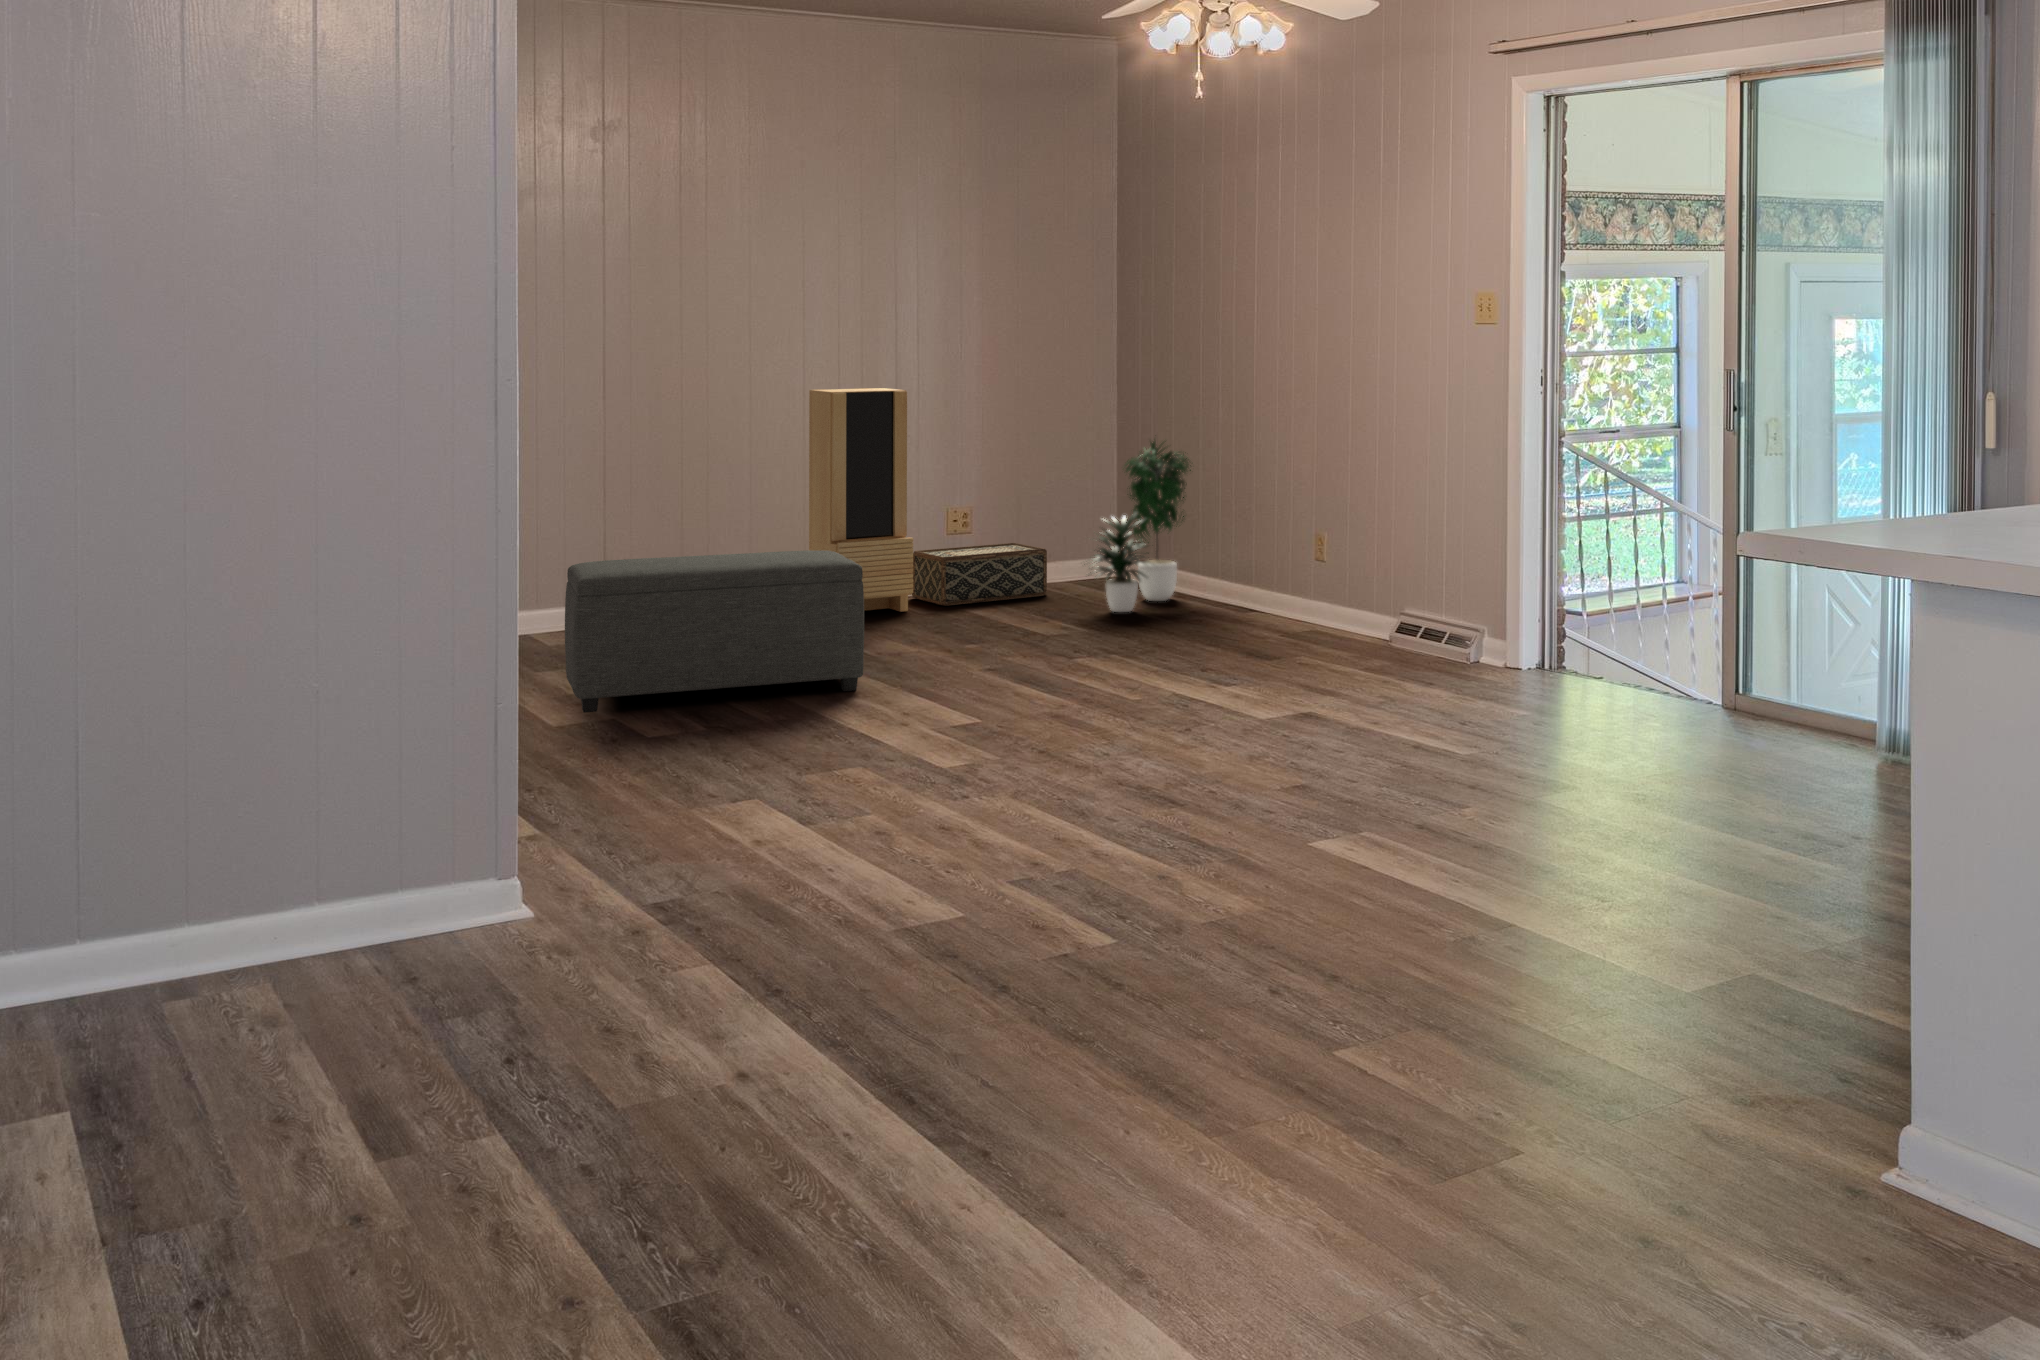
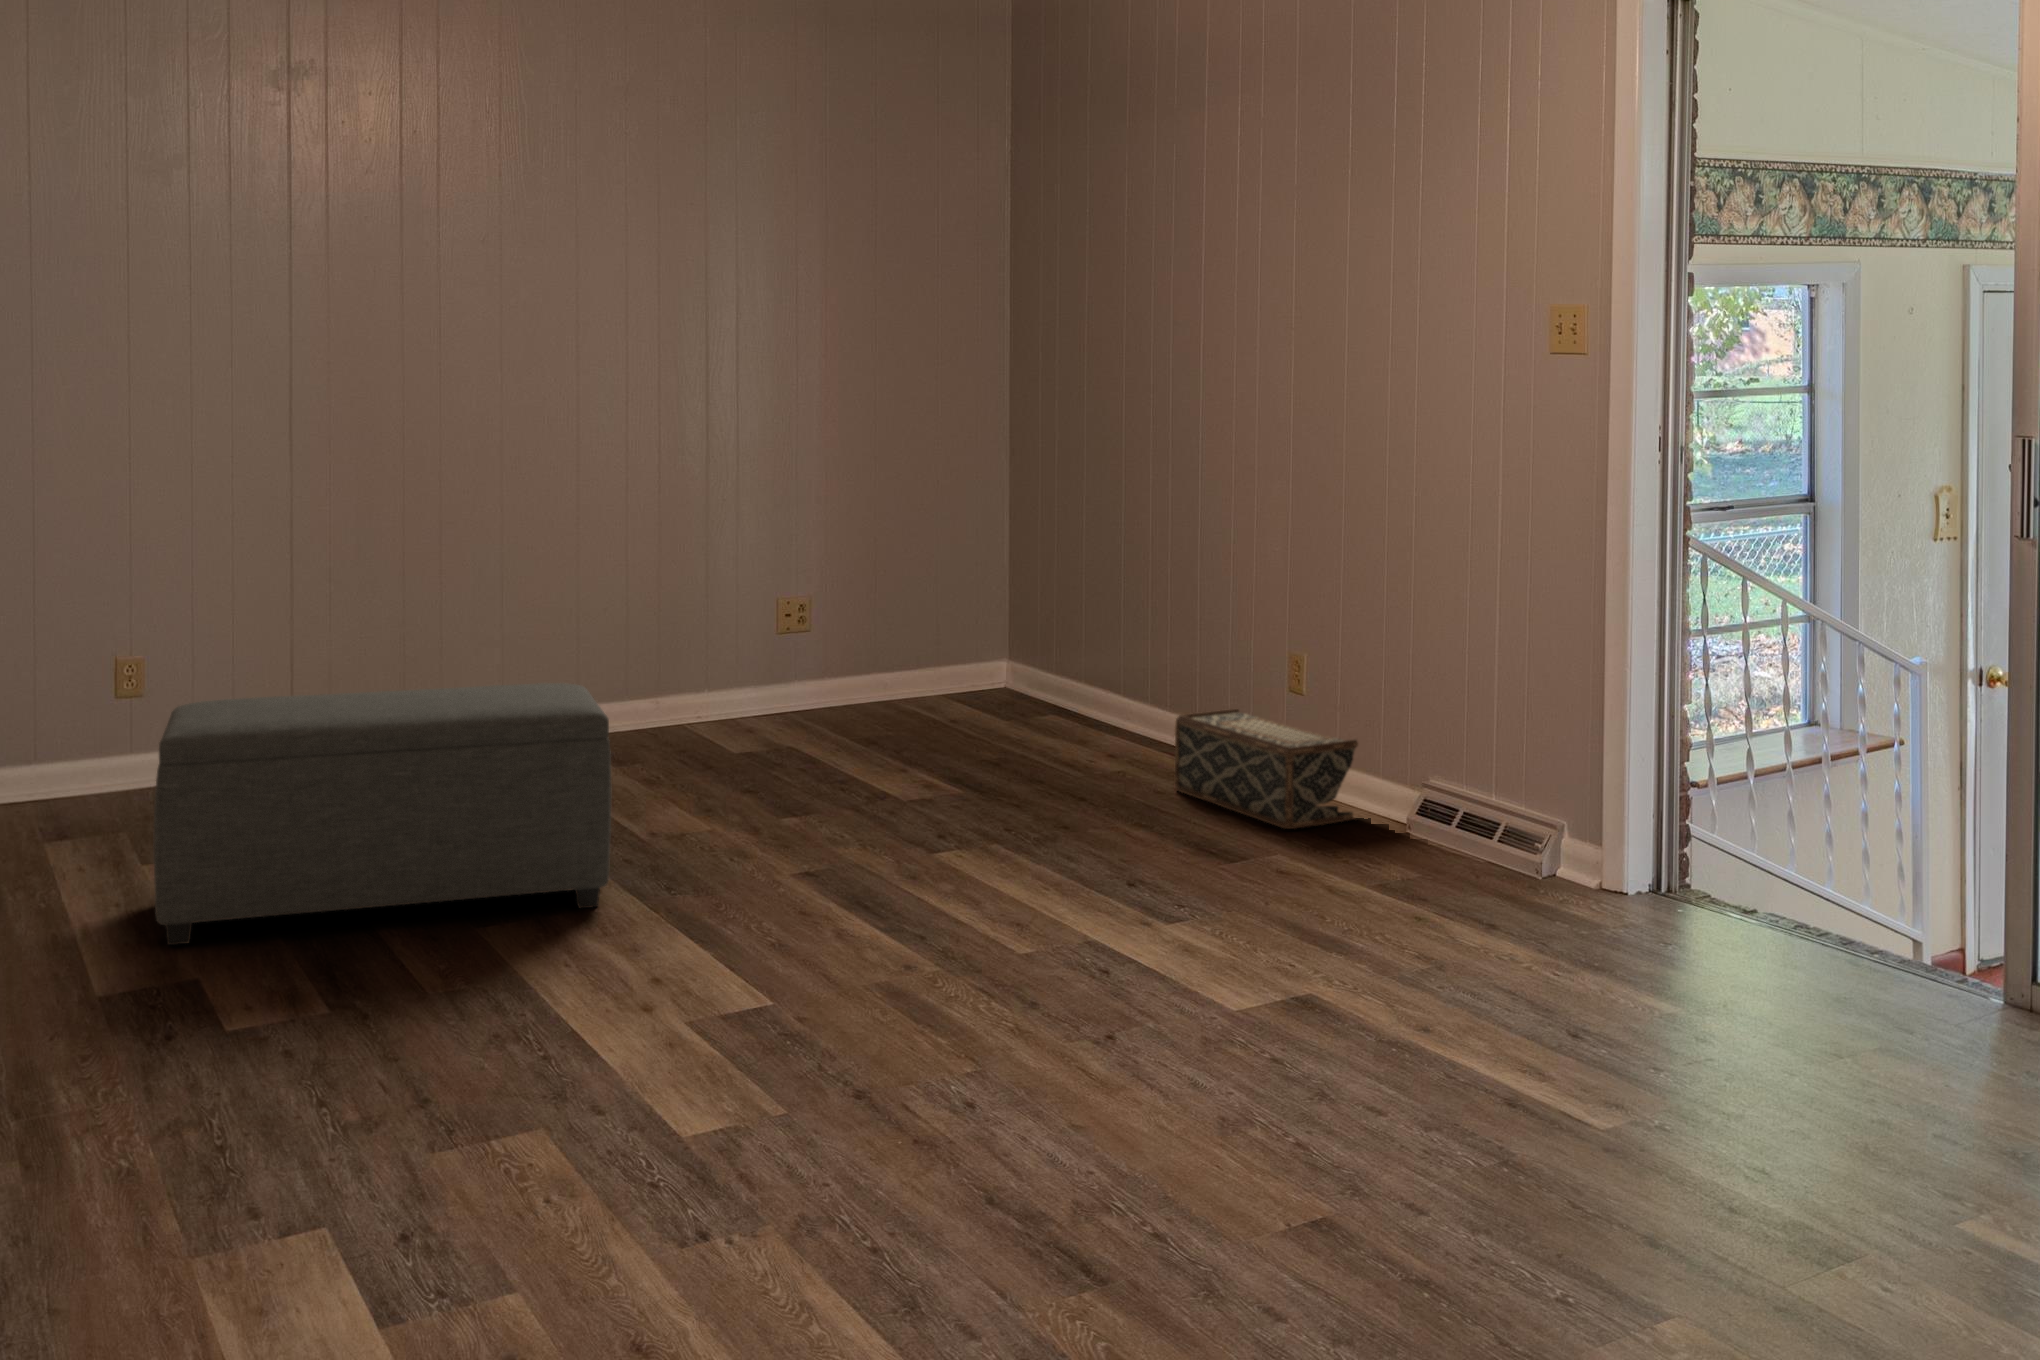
storage cabinet: present [809,388,913,612] -> none [582,434,725,759]
potted plant: present [1084,441,1191,612] -> none [958,503,1120,759]
woven basket: present [912,543,1047,606] -> present [1175,709,1358,829]

